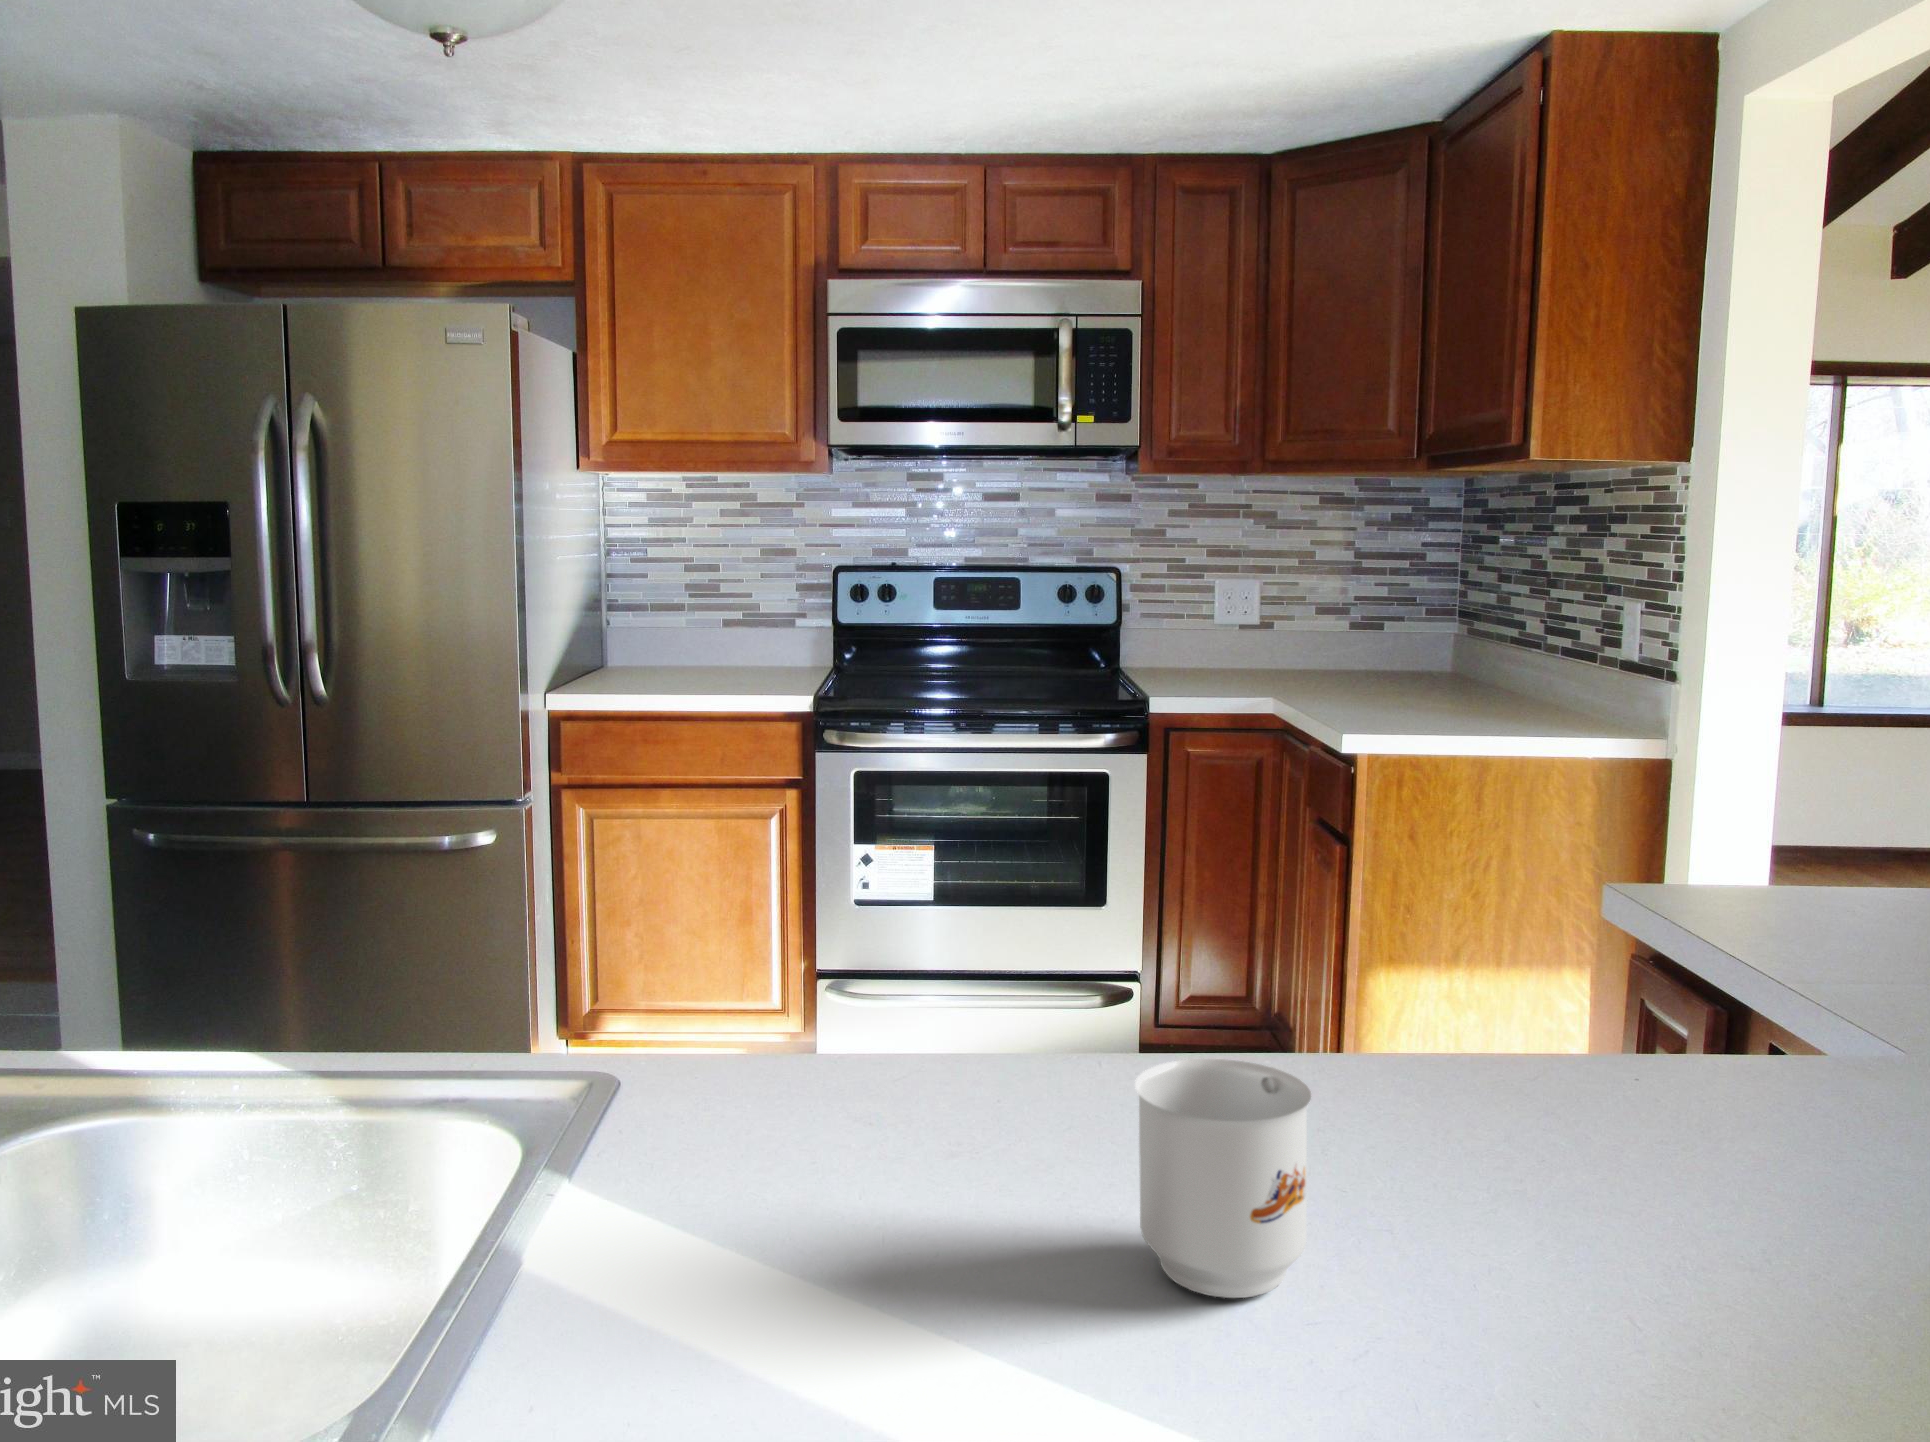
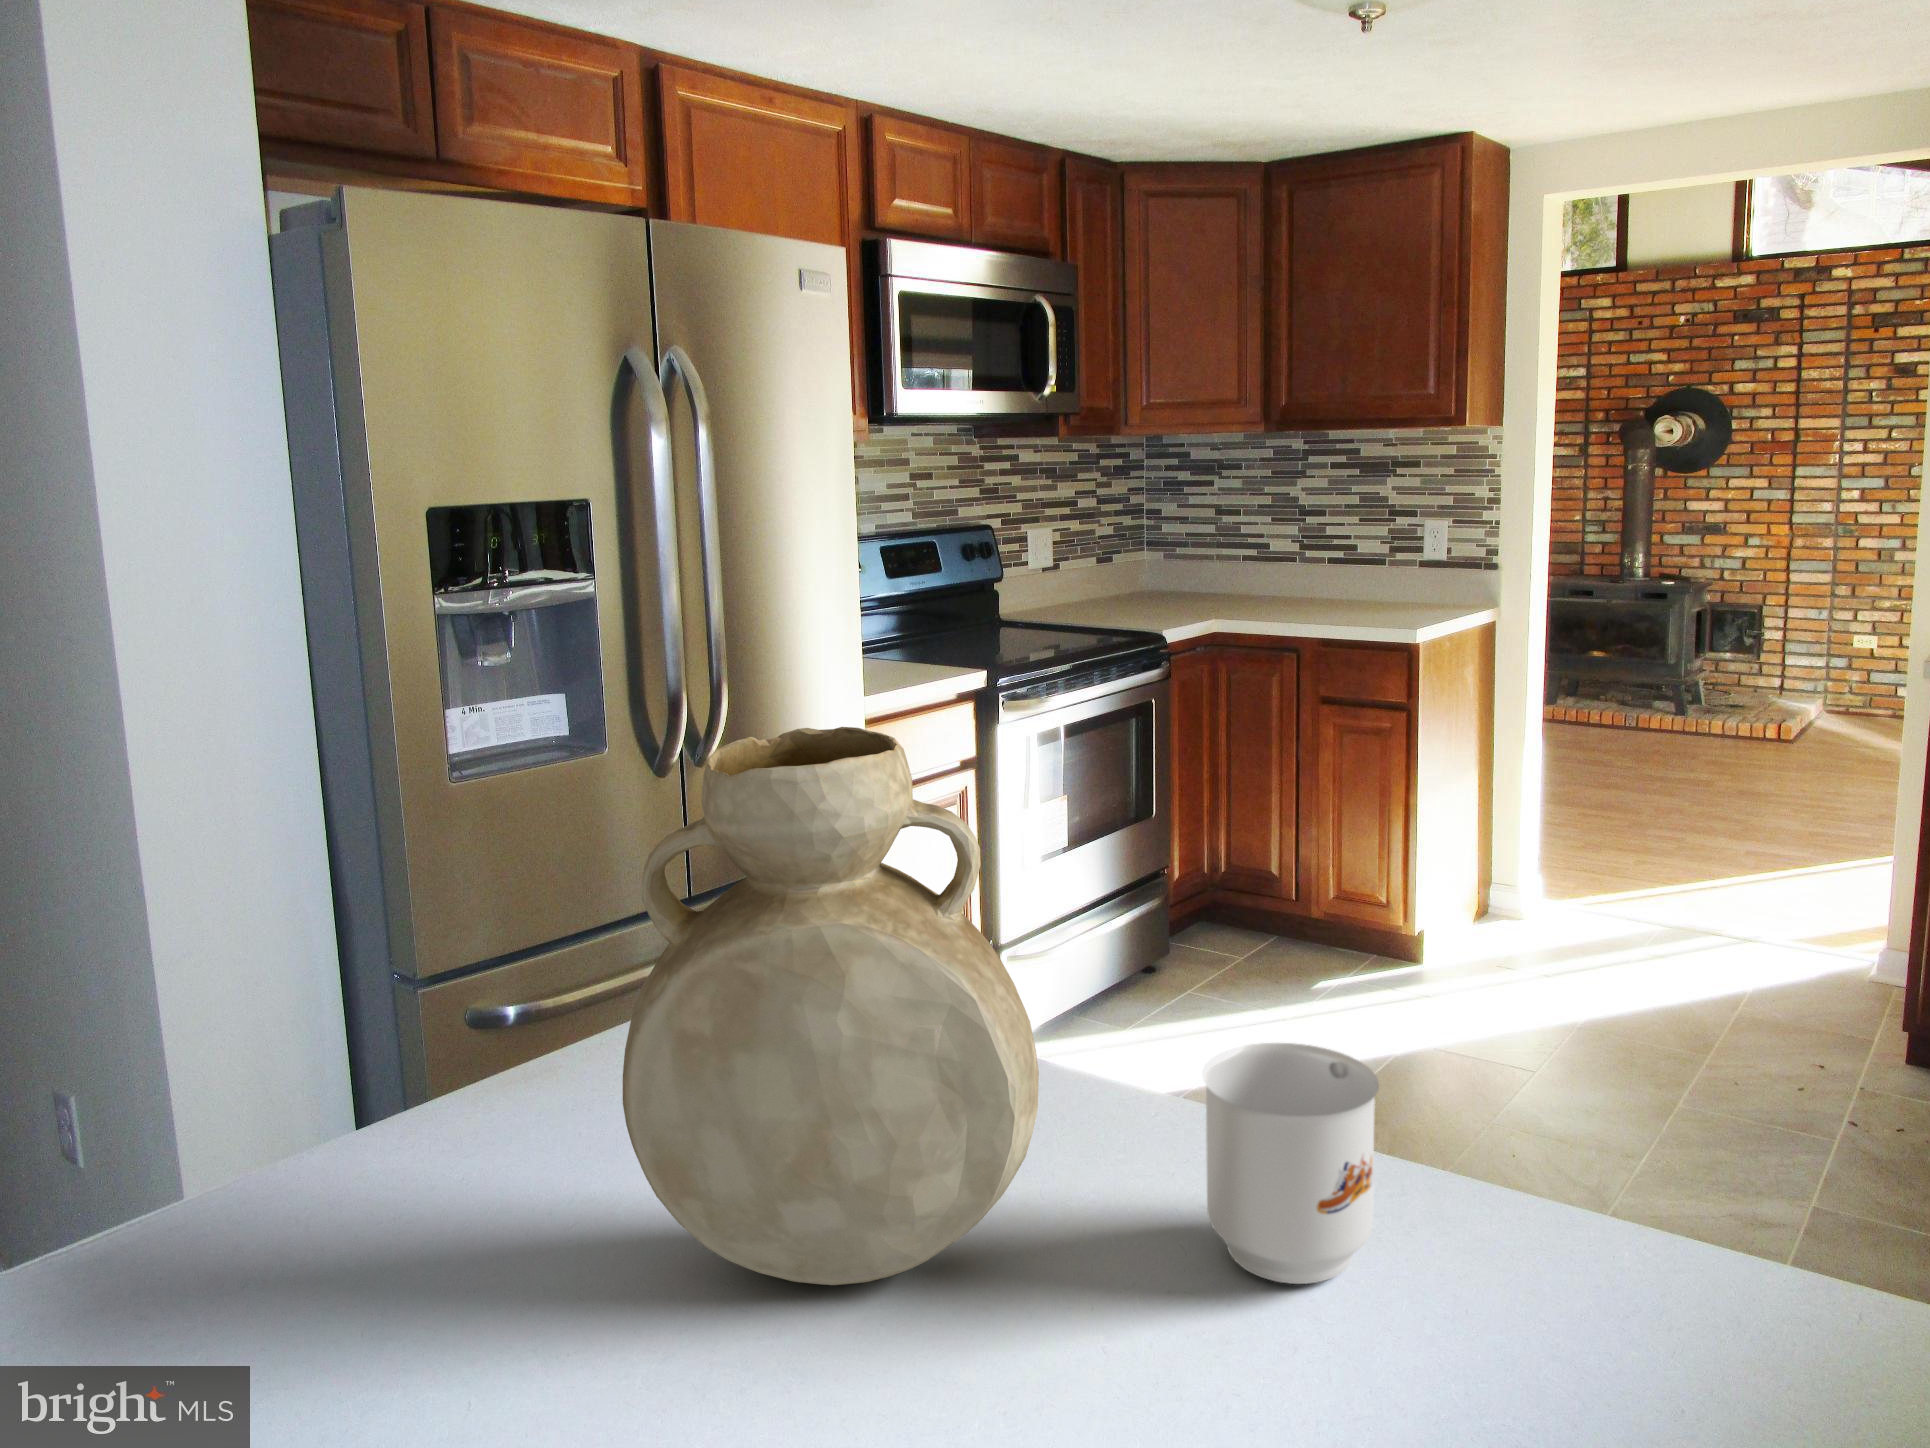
vase: none [561,738,973,1294] -> present [623,727,1039,1285]

